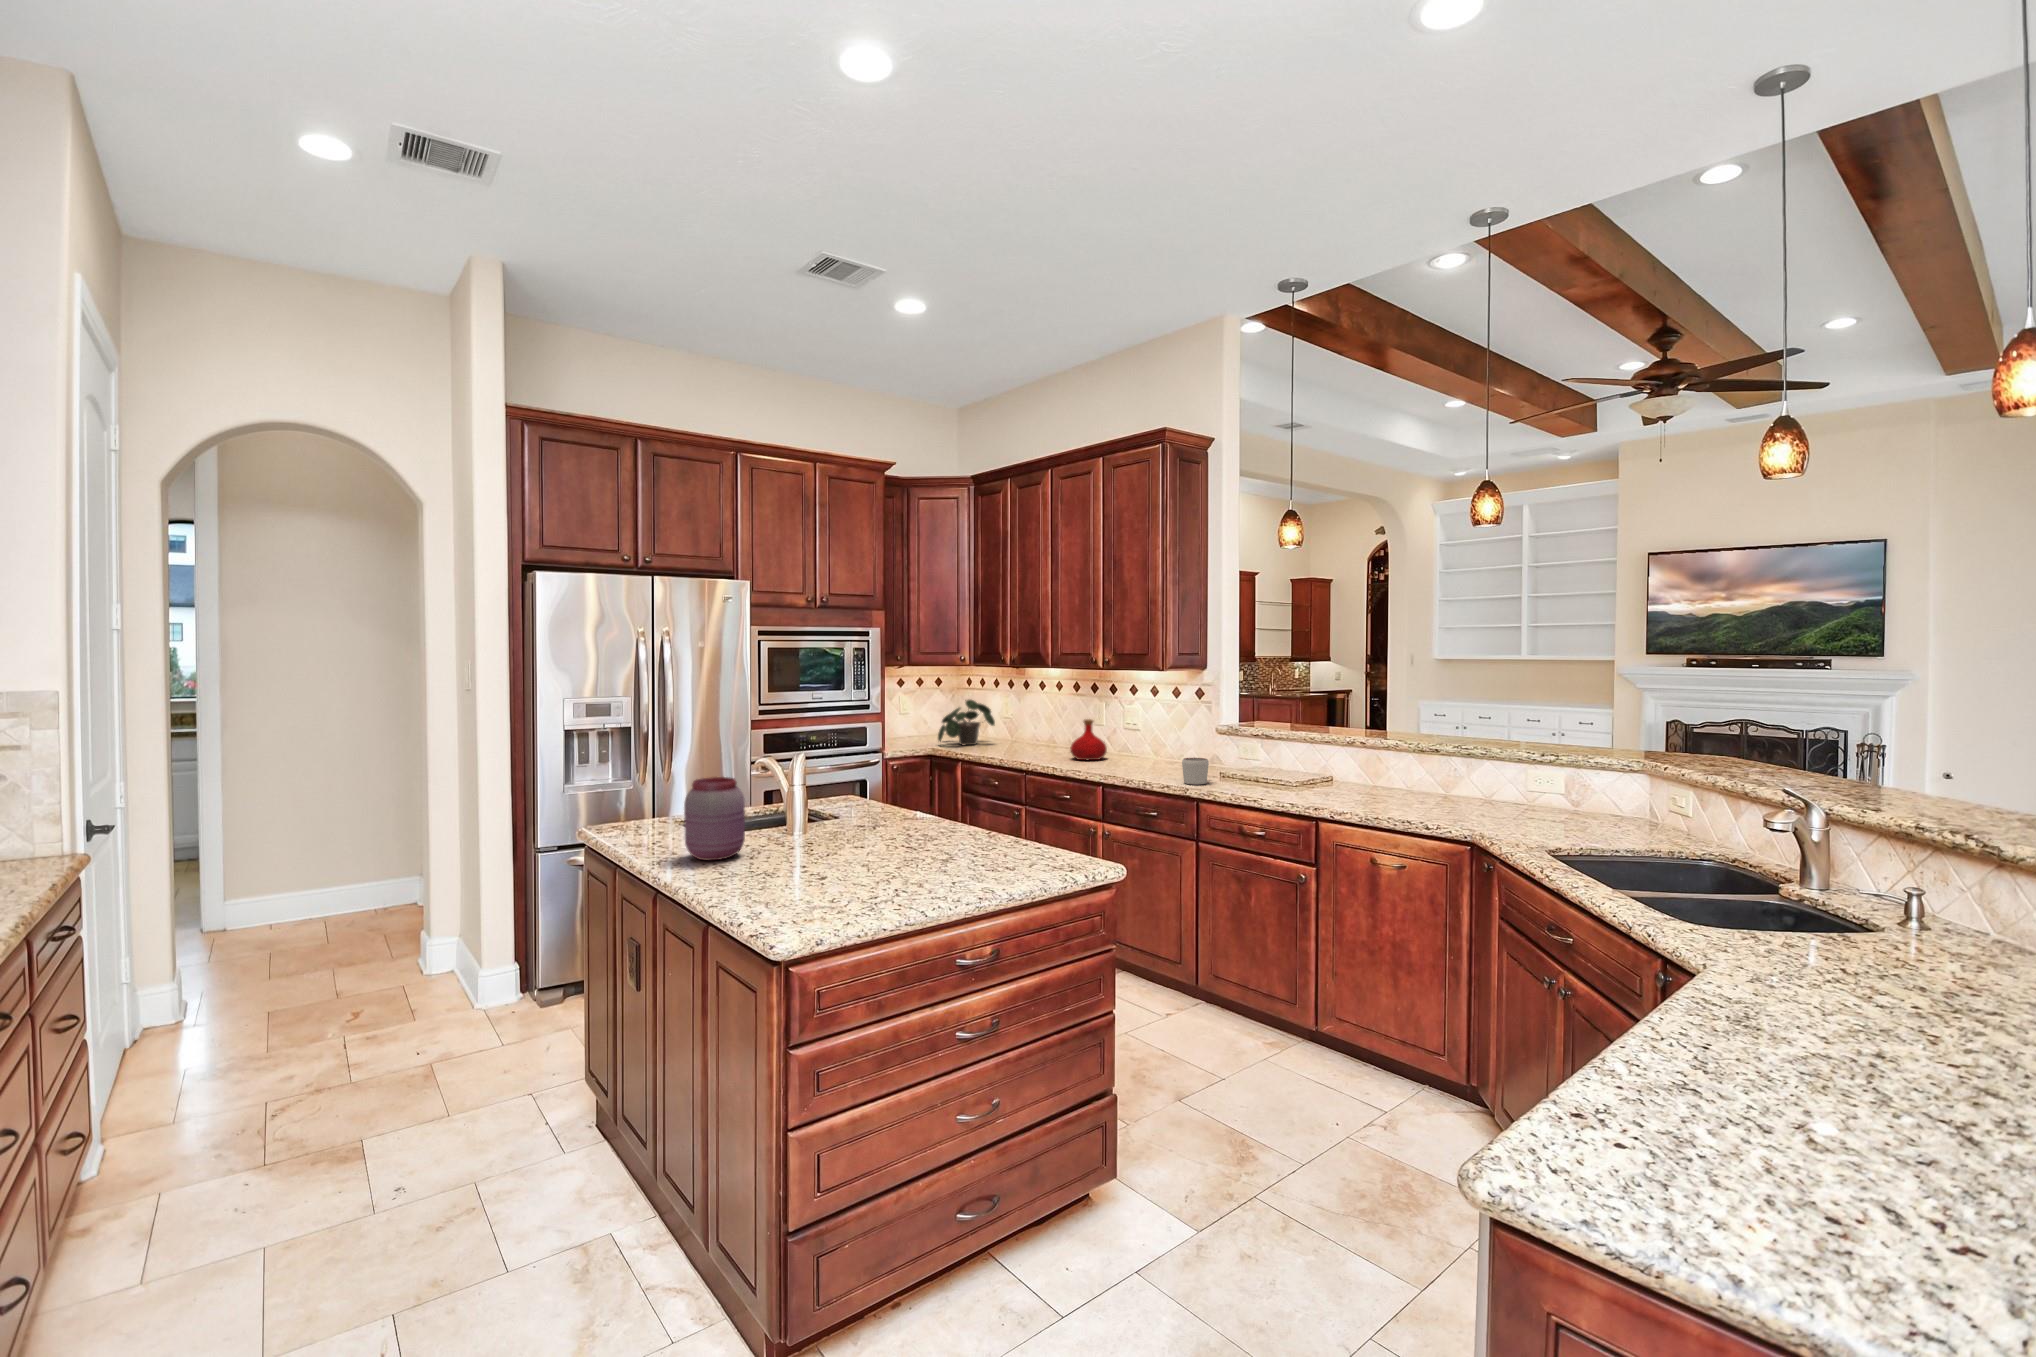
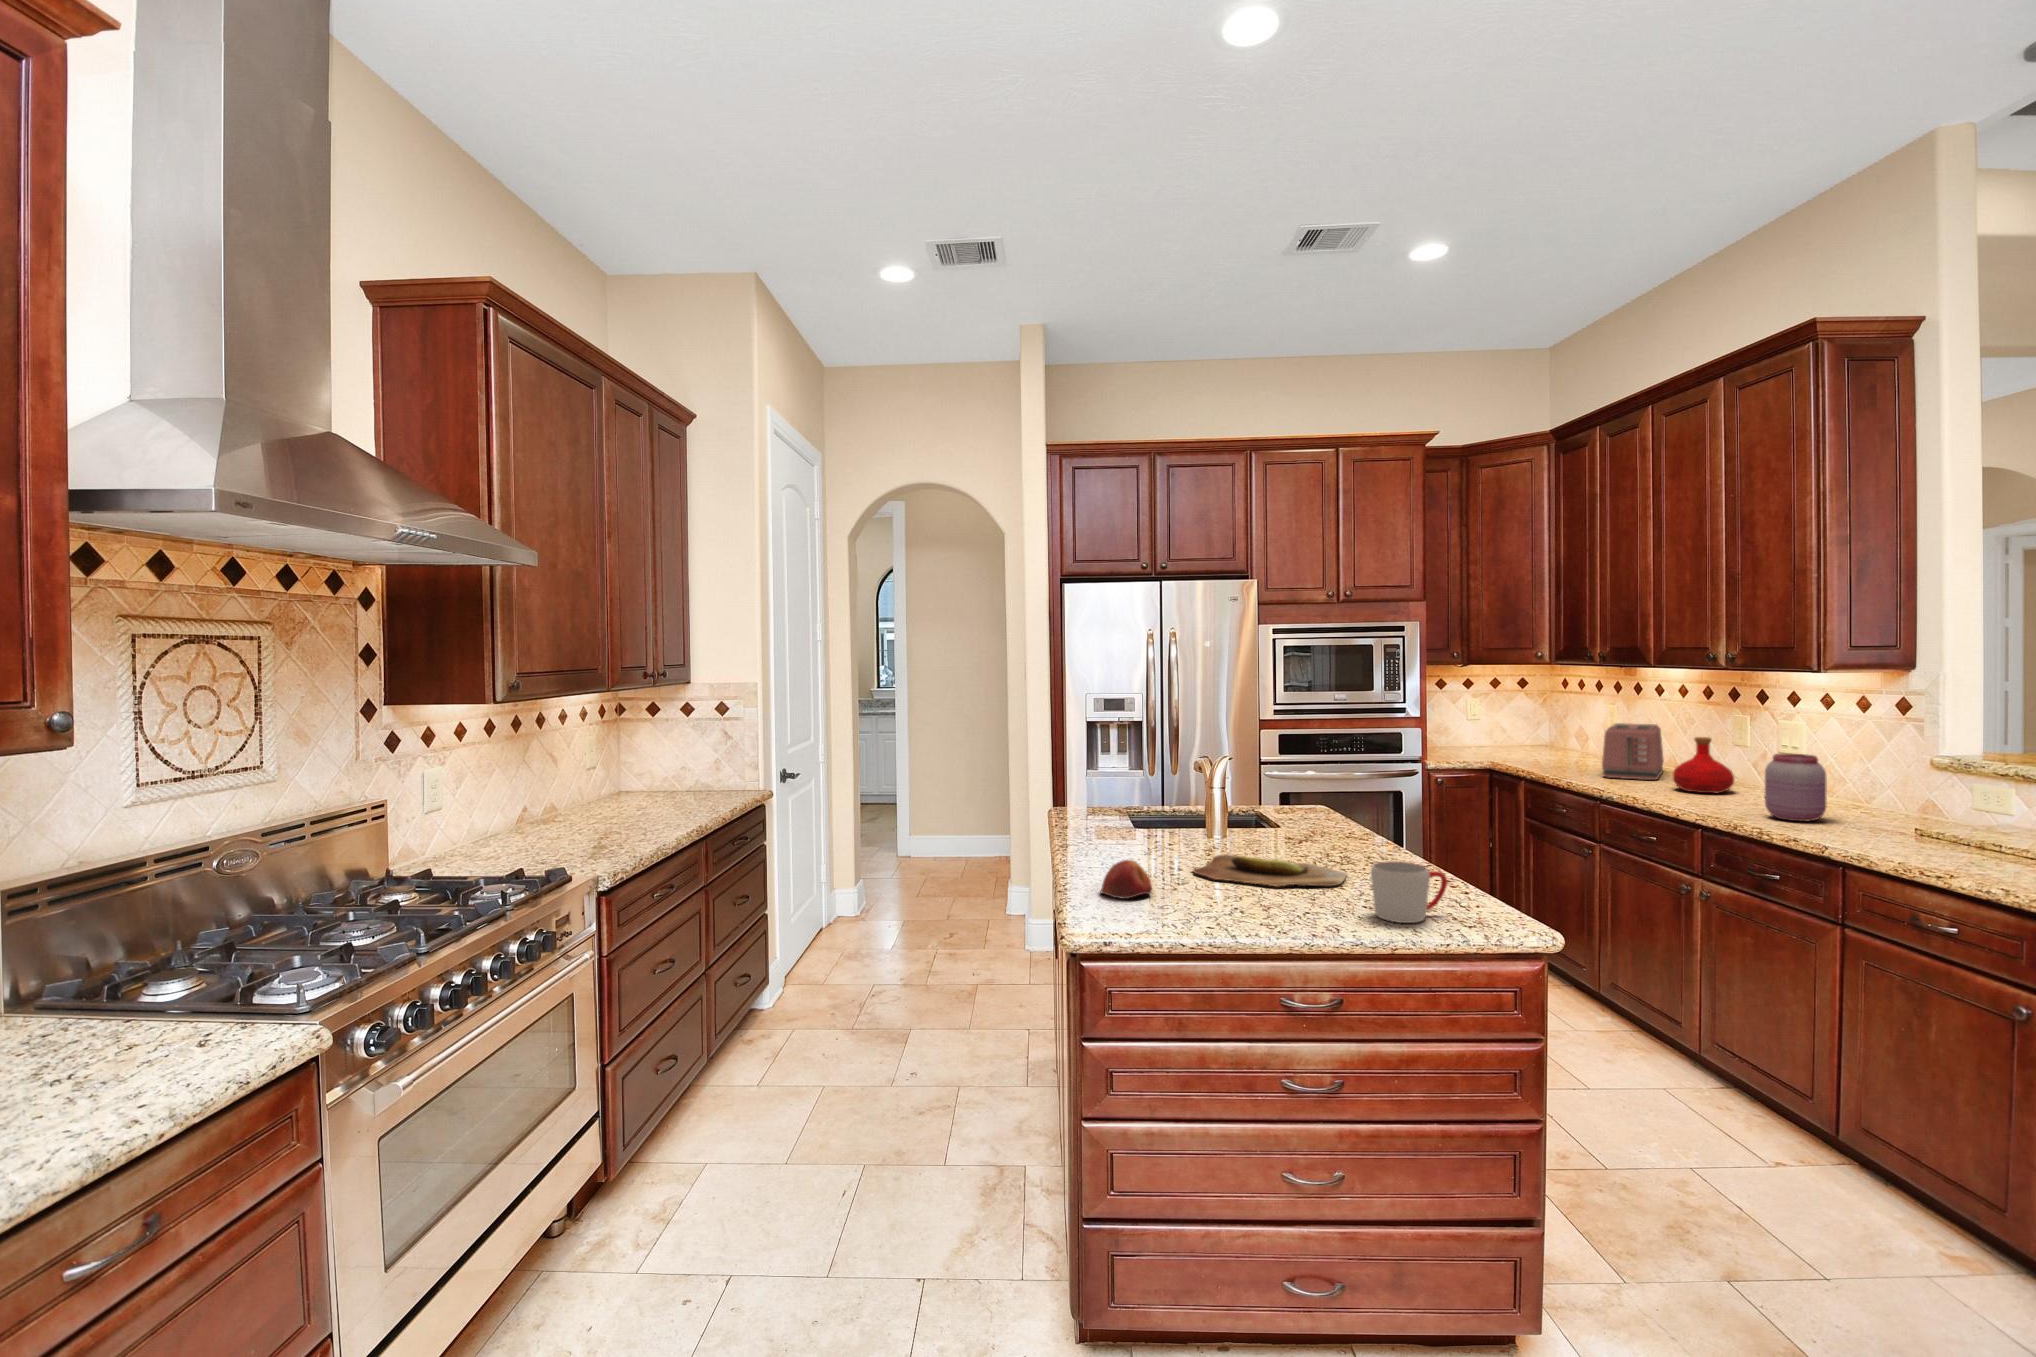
potted plant: present [938,700,995,745] -> none [1501,704,1581,762]
toaster: none [1018,712,1056,754] -> present [1602,723,1664,780]
mug: present [1182,758,1209,785] -> present [1371,861,1447,923]
jar: present [684,777,745,860] -> present [1765,754,1827,821]
cutting board: none [813,842,952,868] -> present [1193,855,1346,886]
apple: none [754,860,809,900] -> present [1101,860,1152,899]

